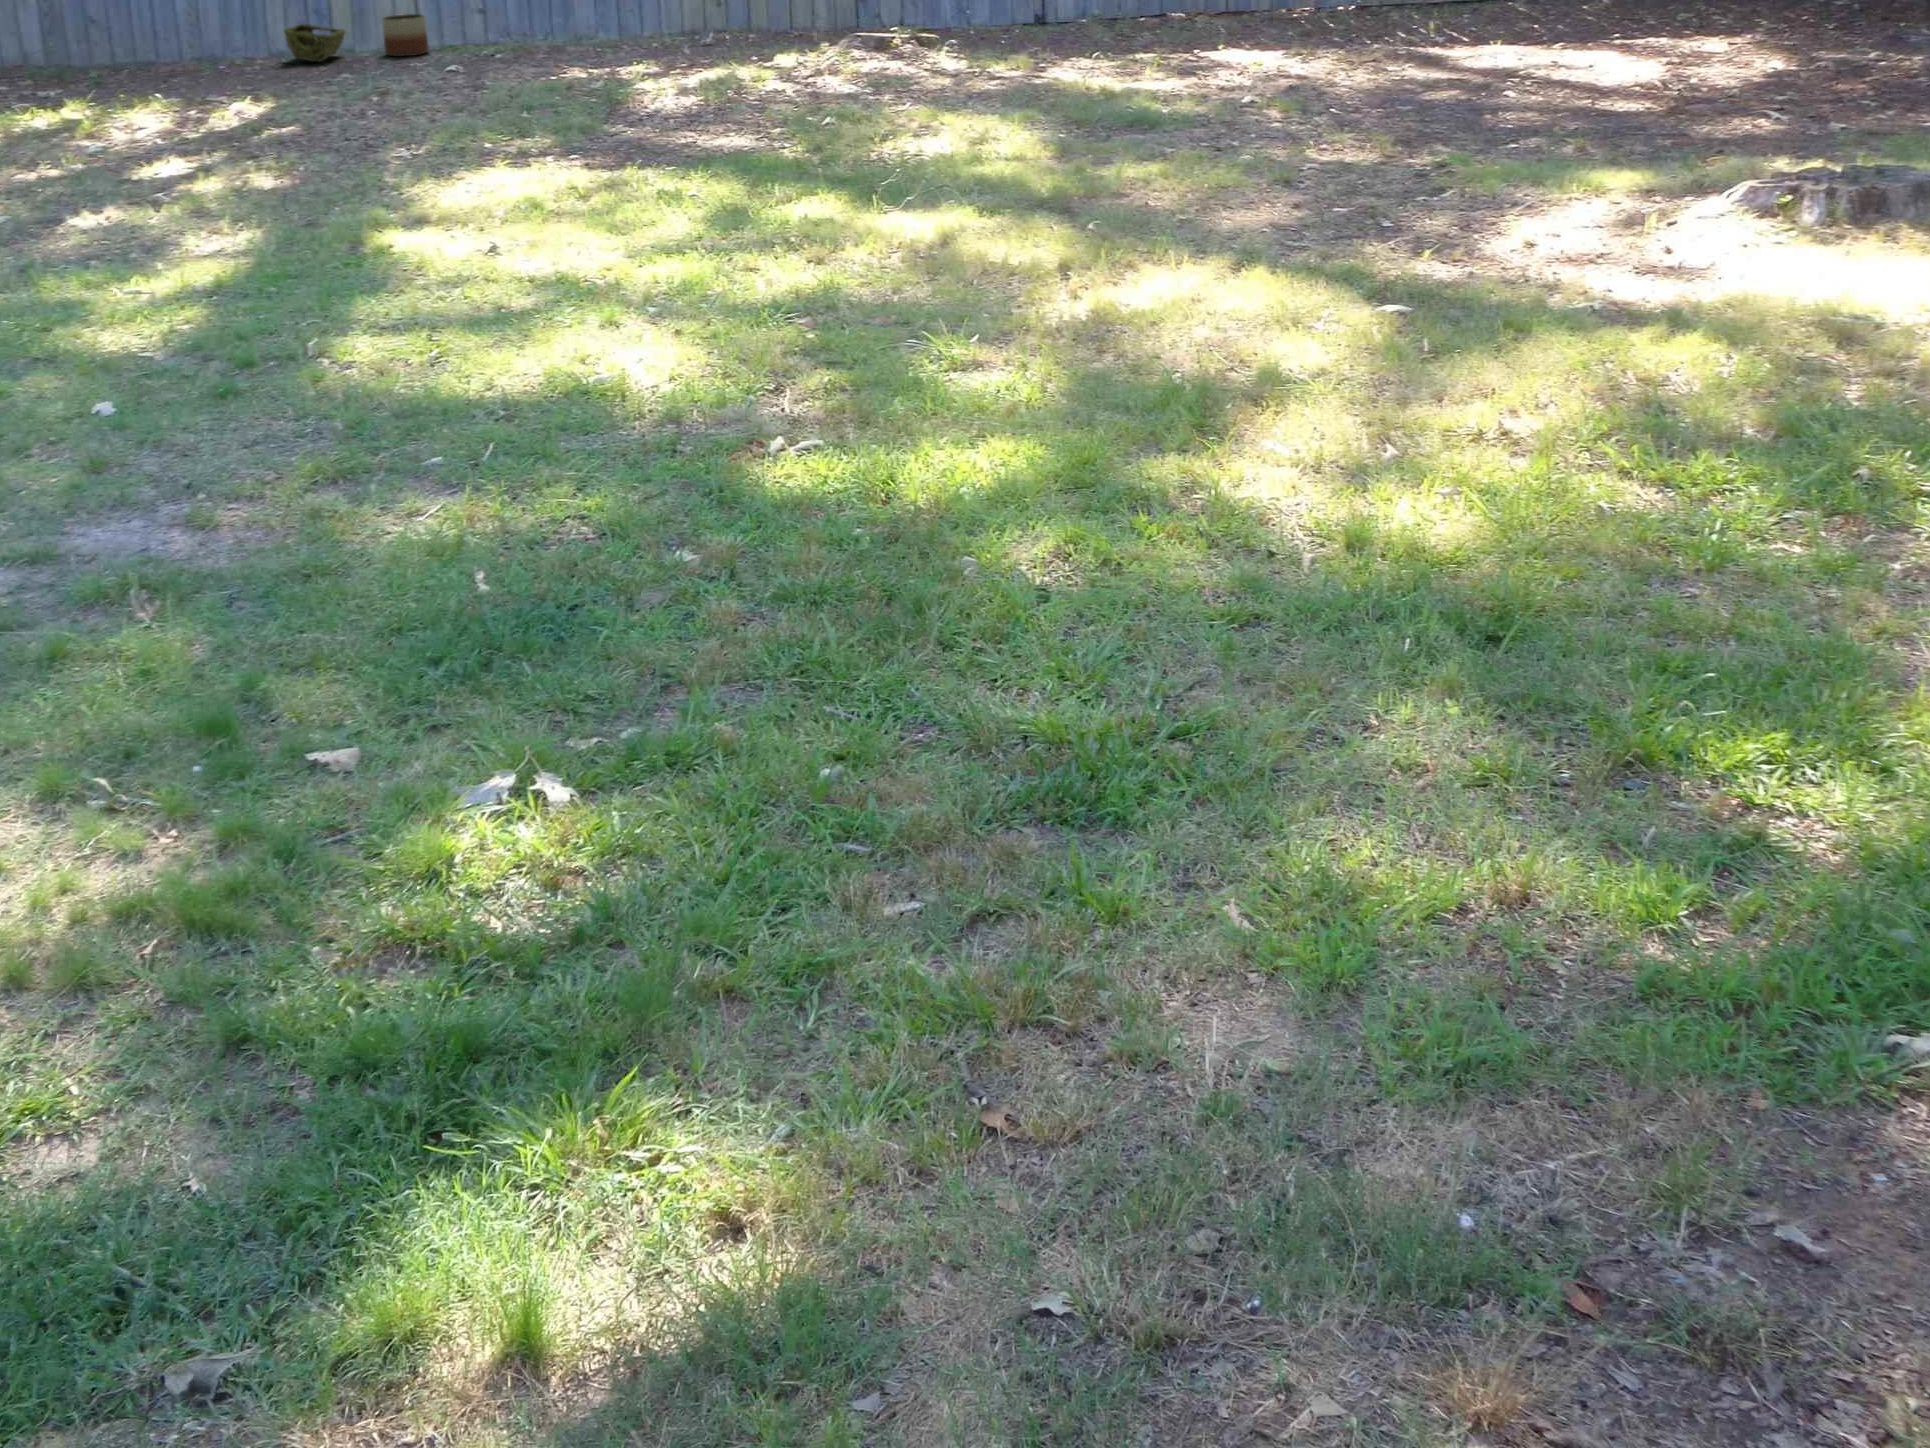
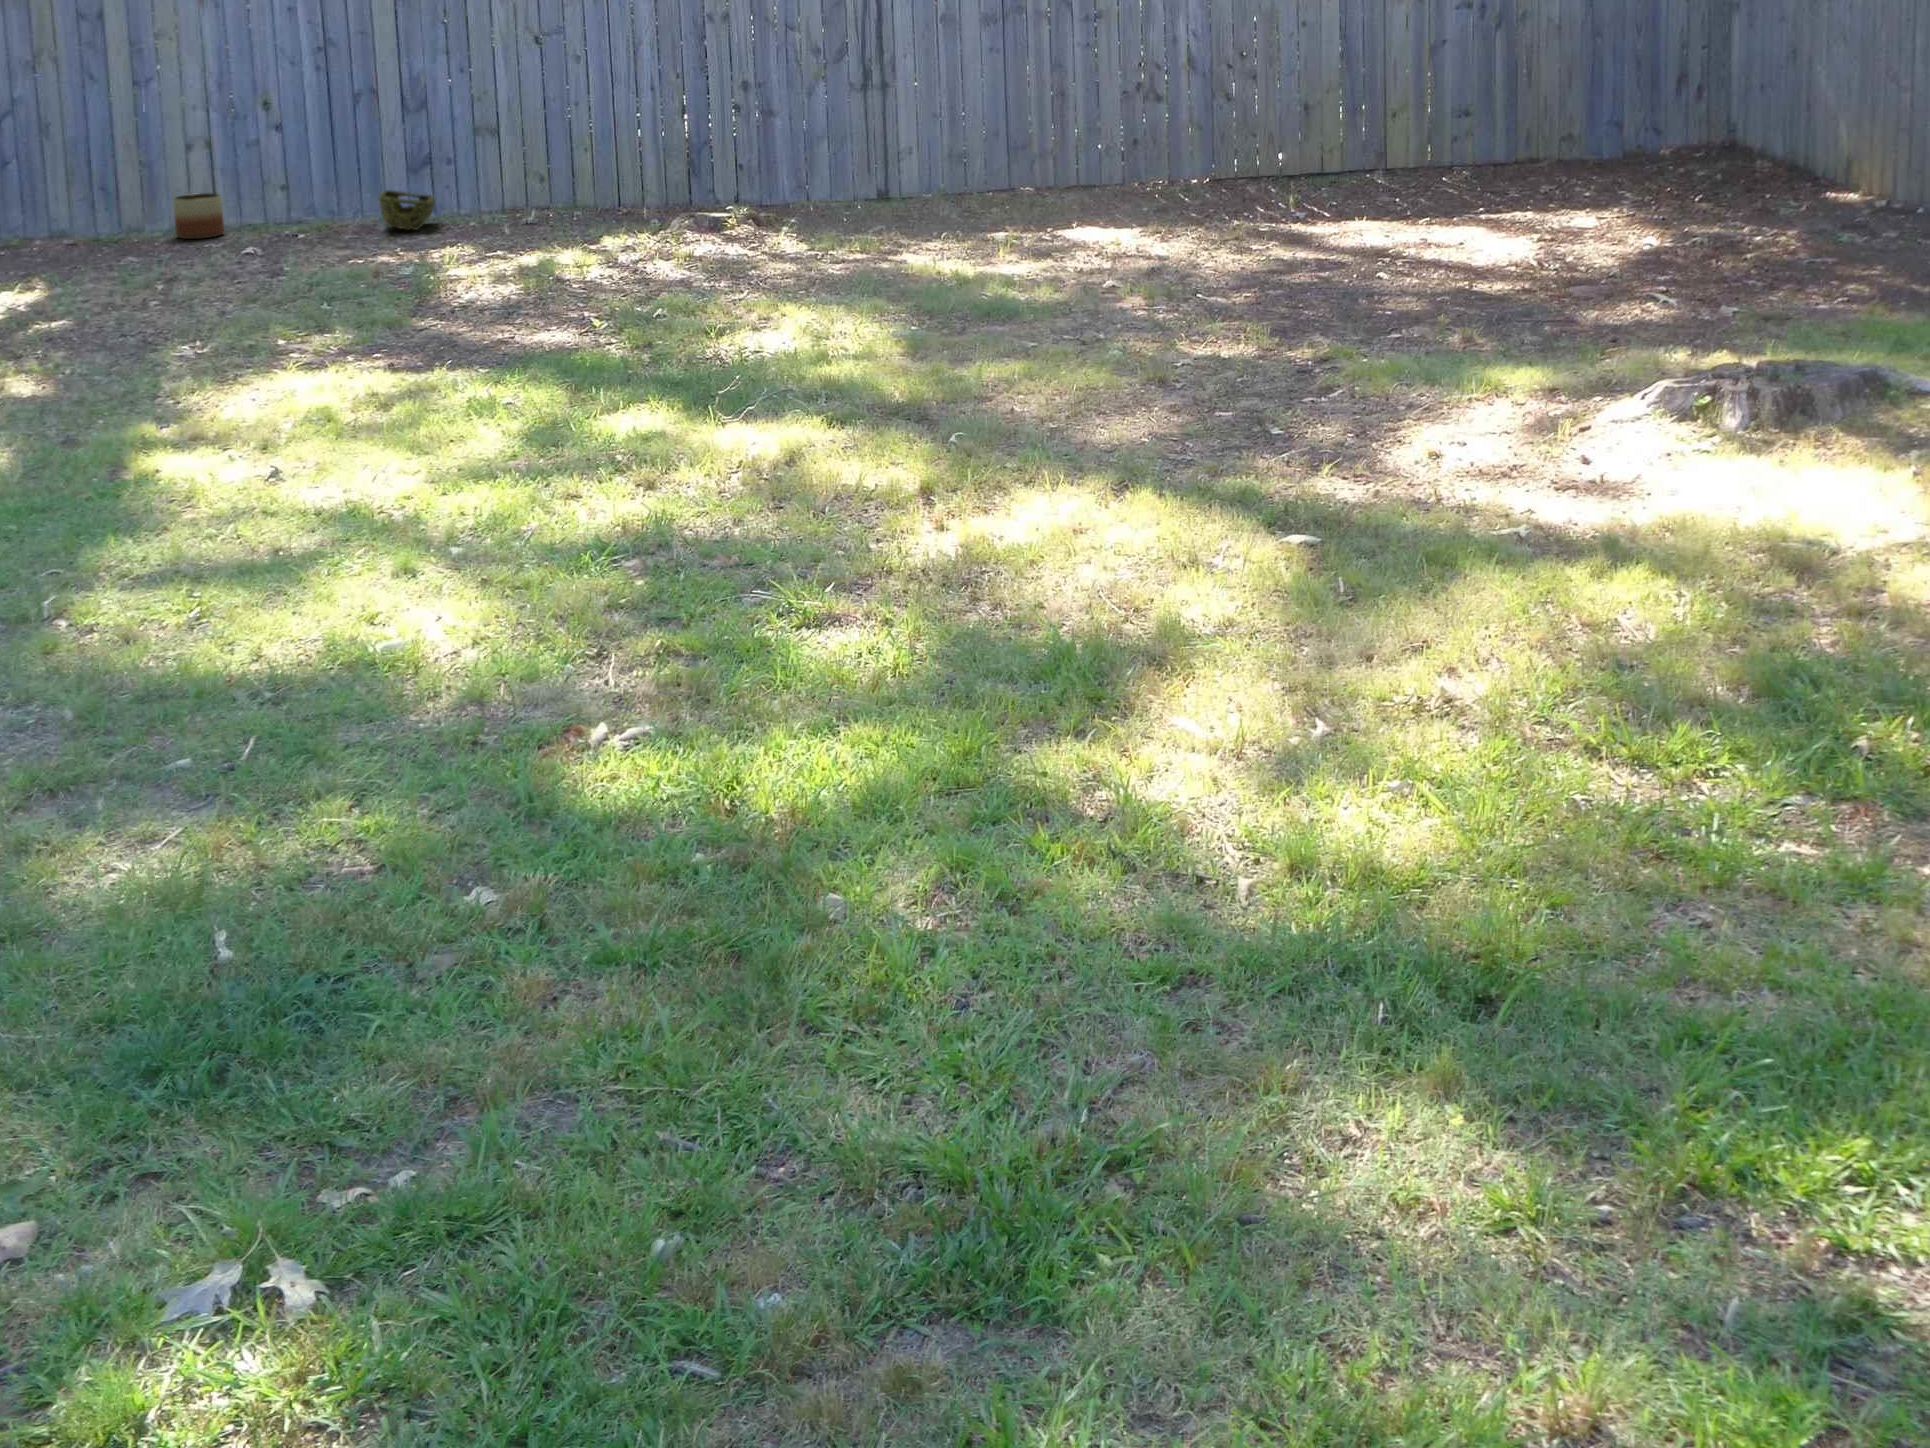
woven basket: present [284,24,345,62] -> present [378,190,435,230]

